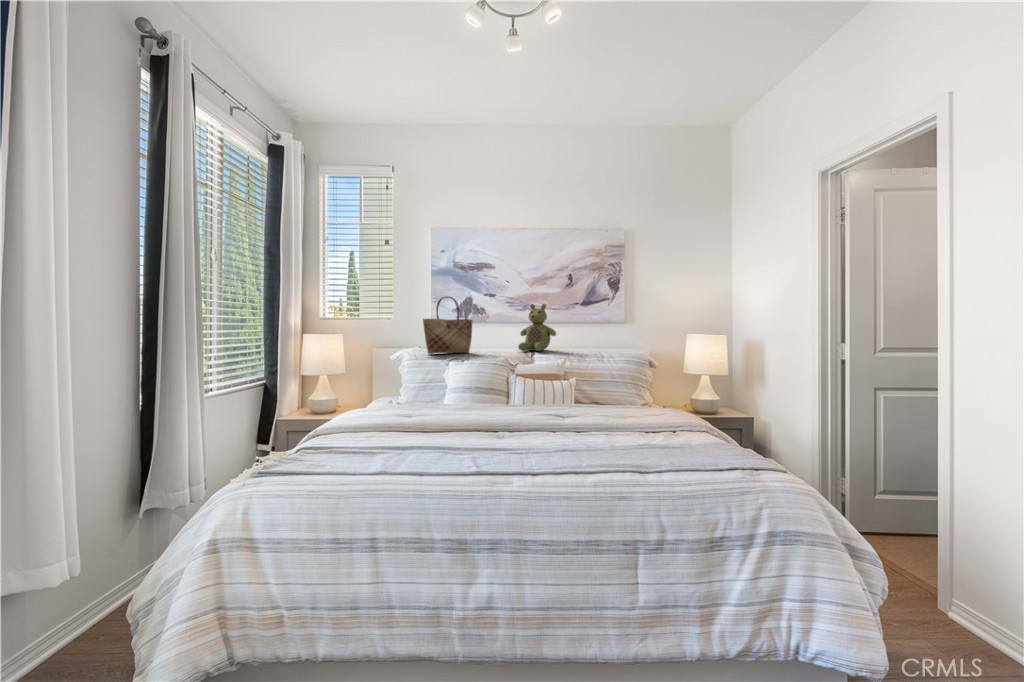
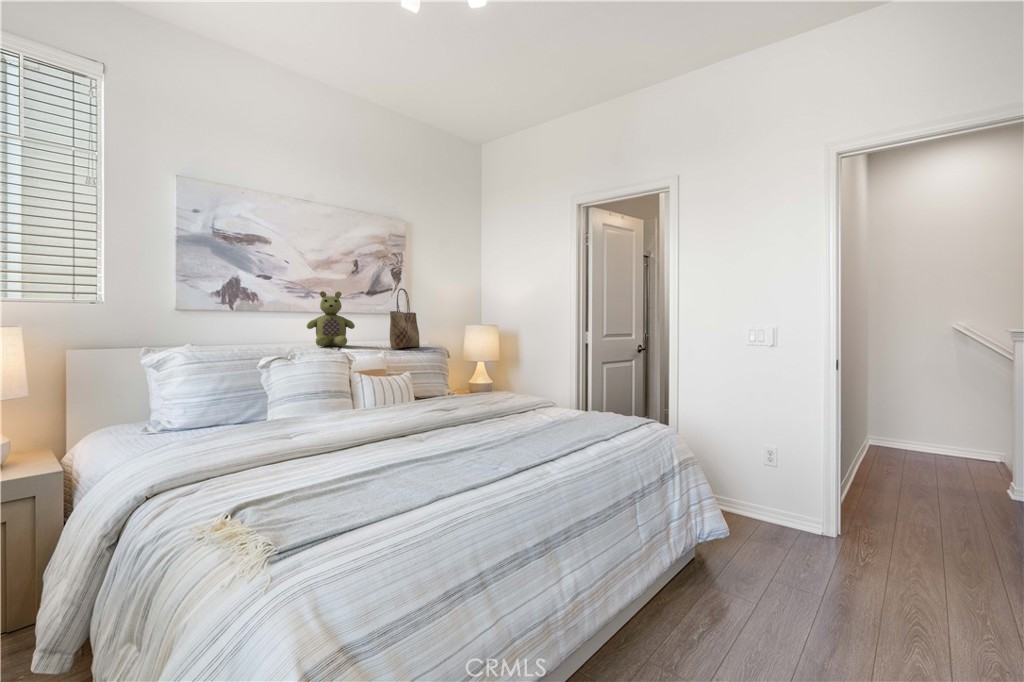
tote bag: present [423,296,472,354] -> present [390,288,420,349]

